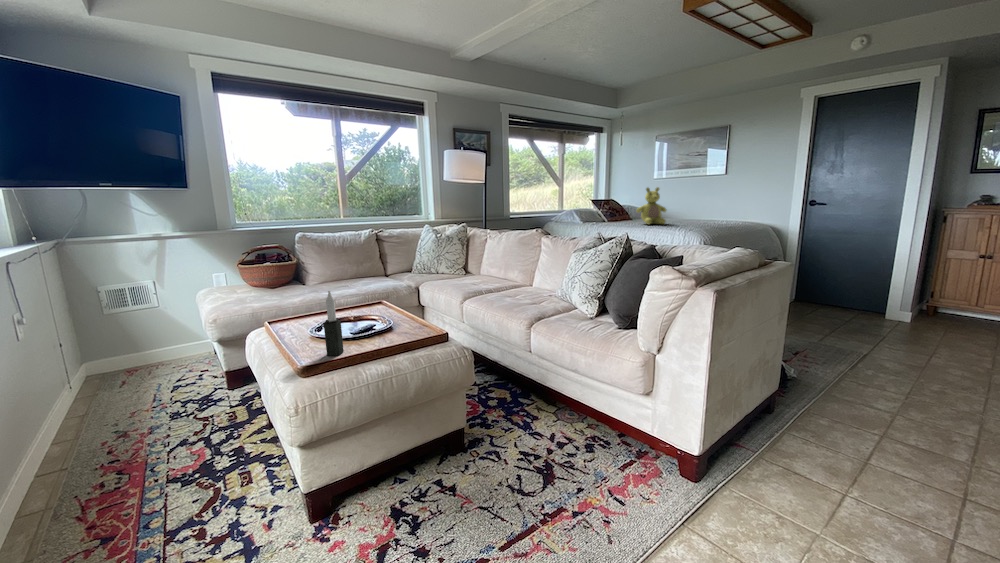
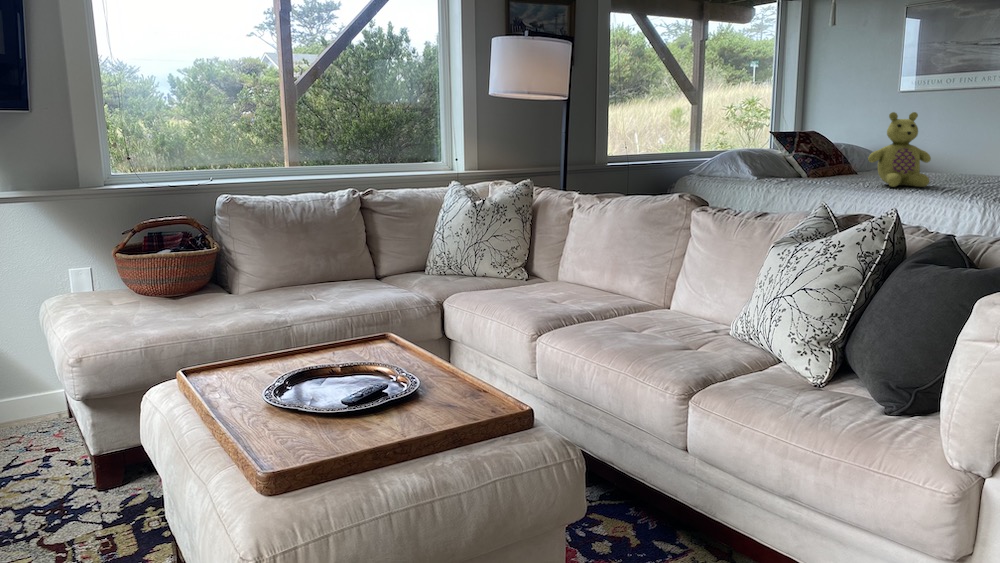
candle: present [324,291,344,356] -> none [302,326,336,452]

